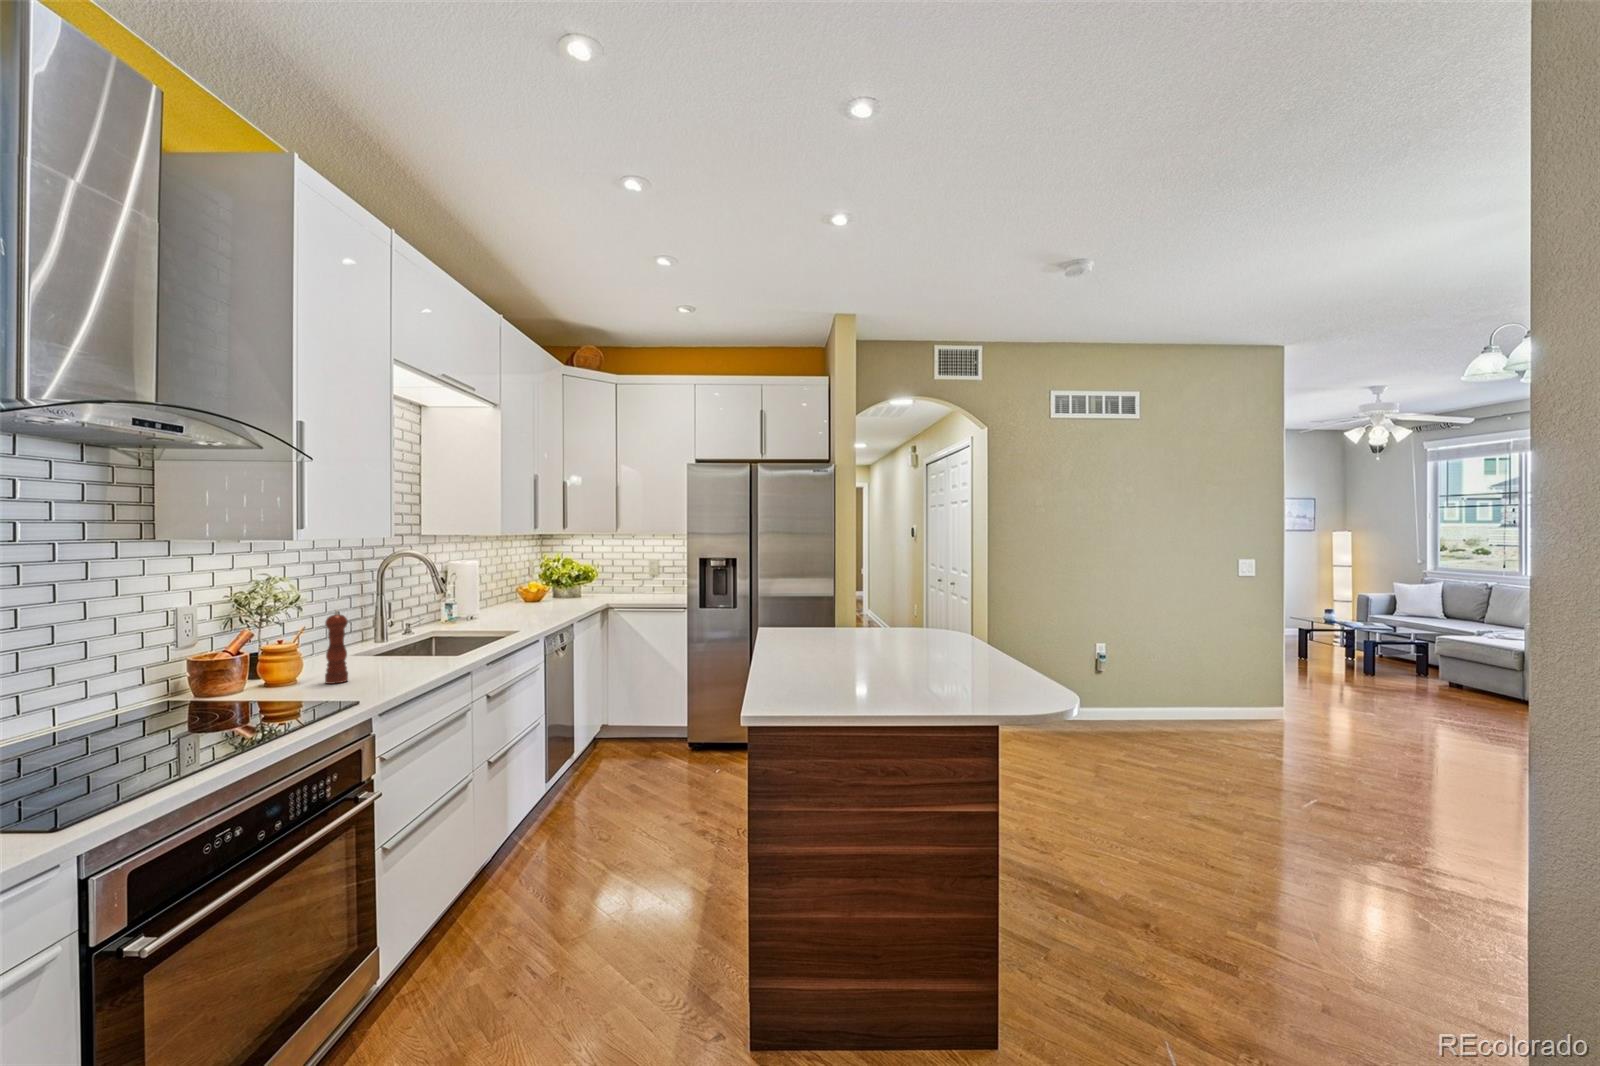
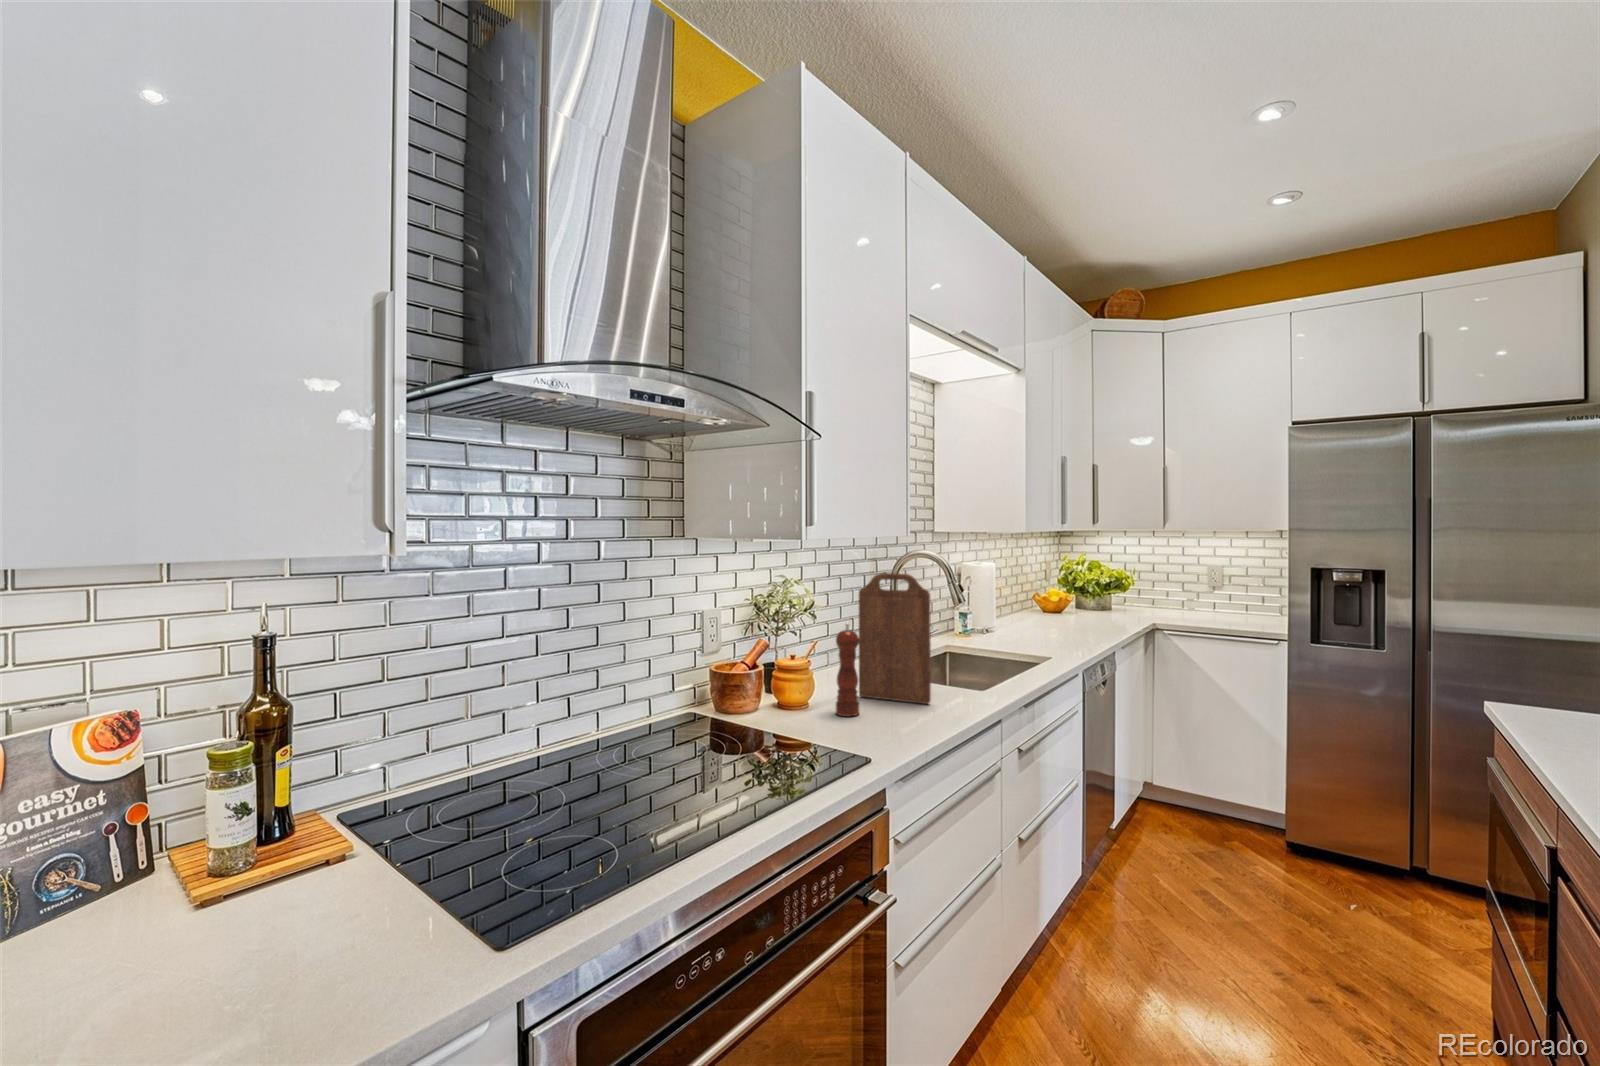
cutting board: none [347,568,413,671] -> present [859,573,931,704]

